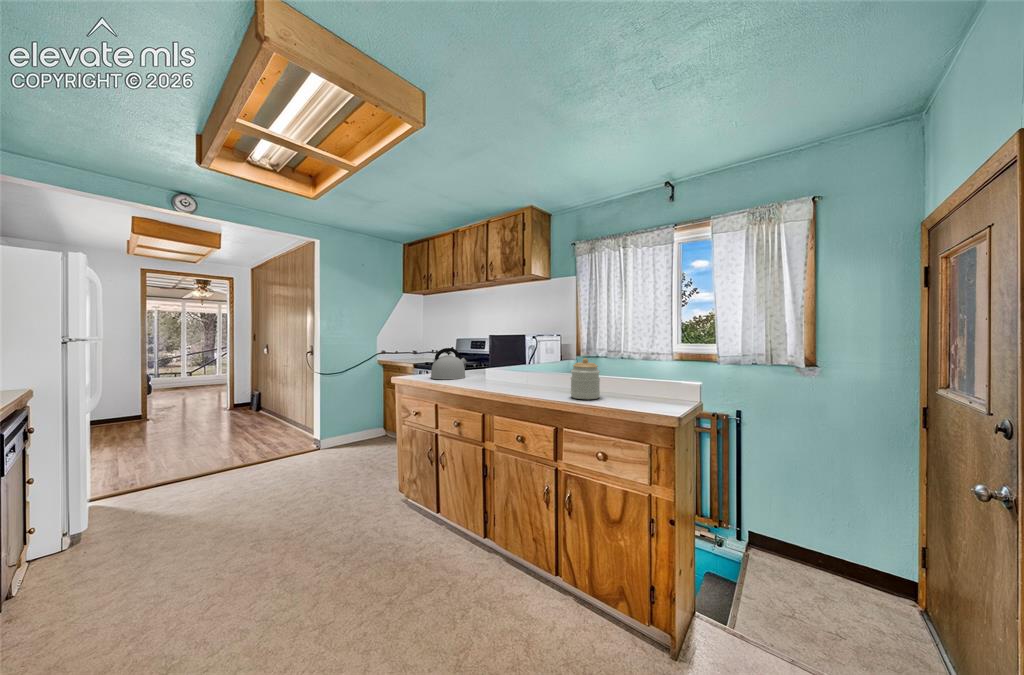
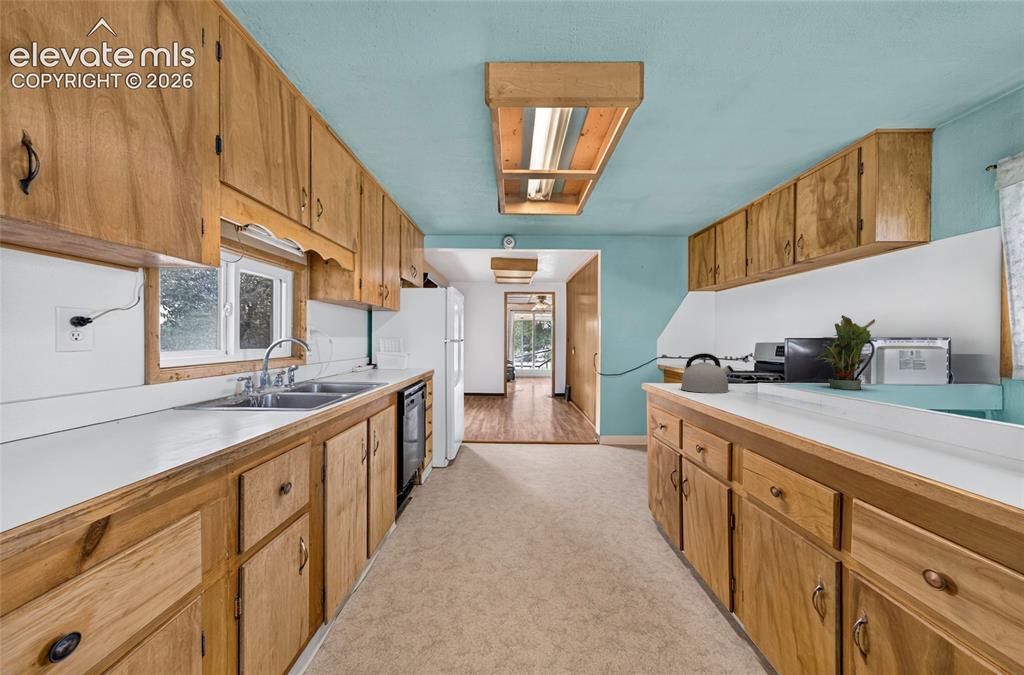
potted plant: none [518,321,547,368] -> present [814,315,875,390]
jar: present [571,358,600,399] -> none [871,378,951,459]

